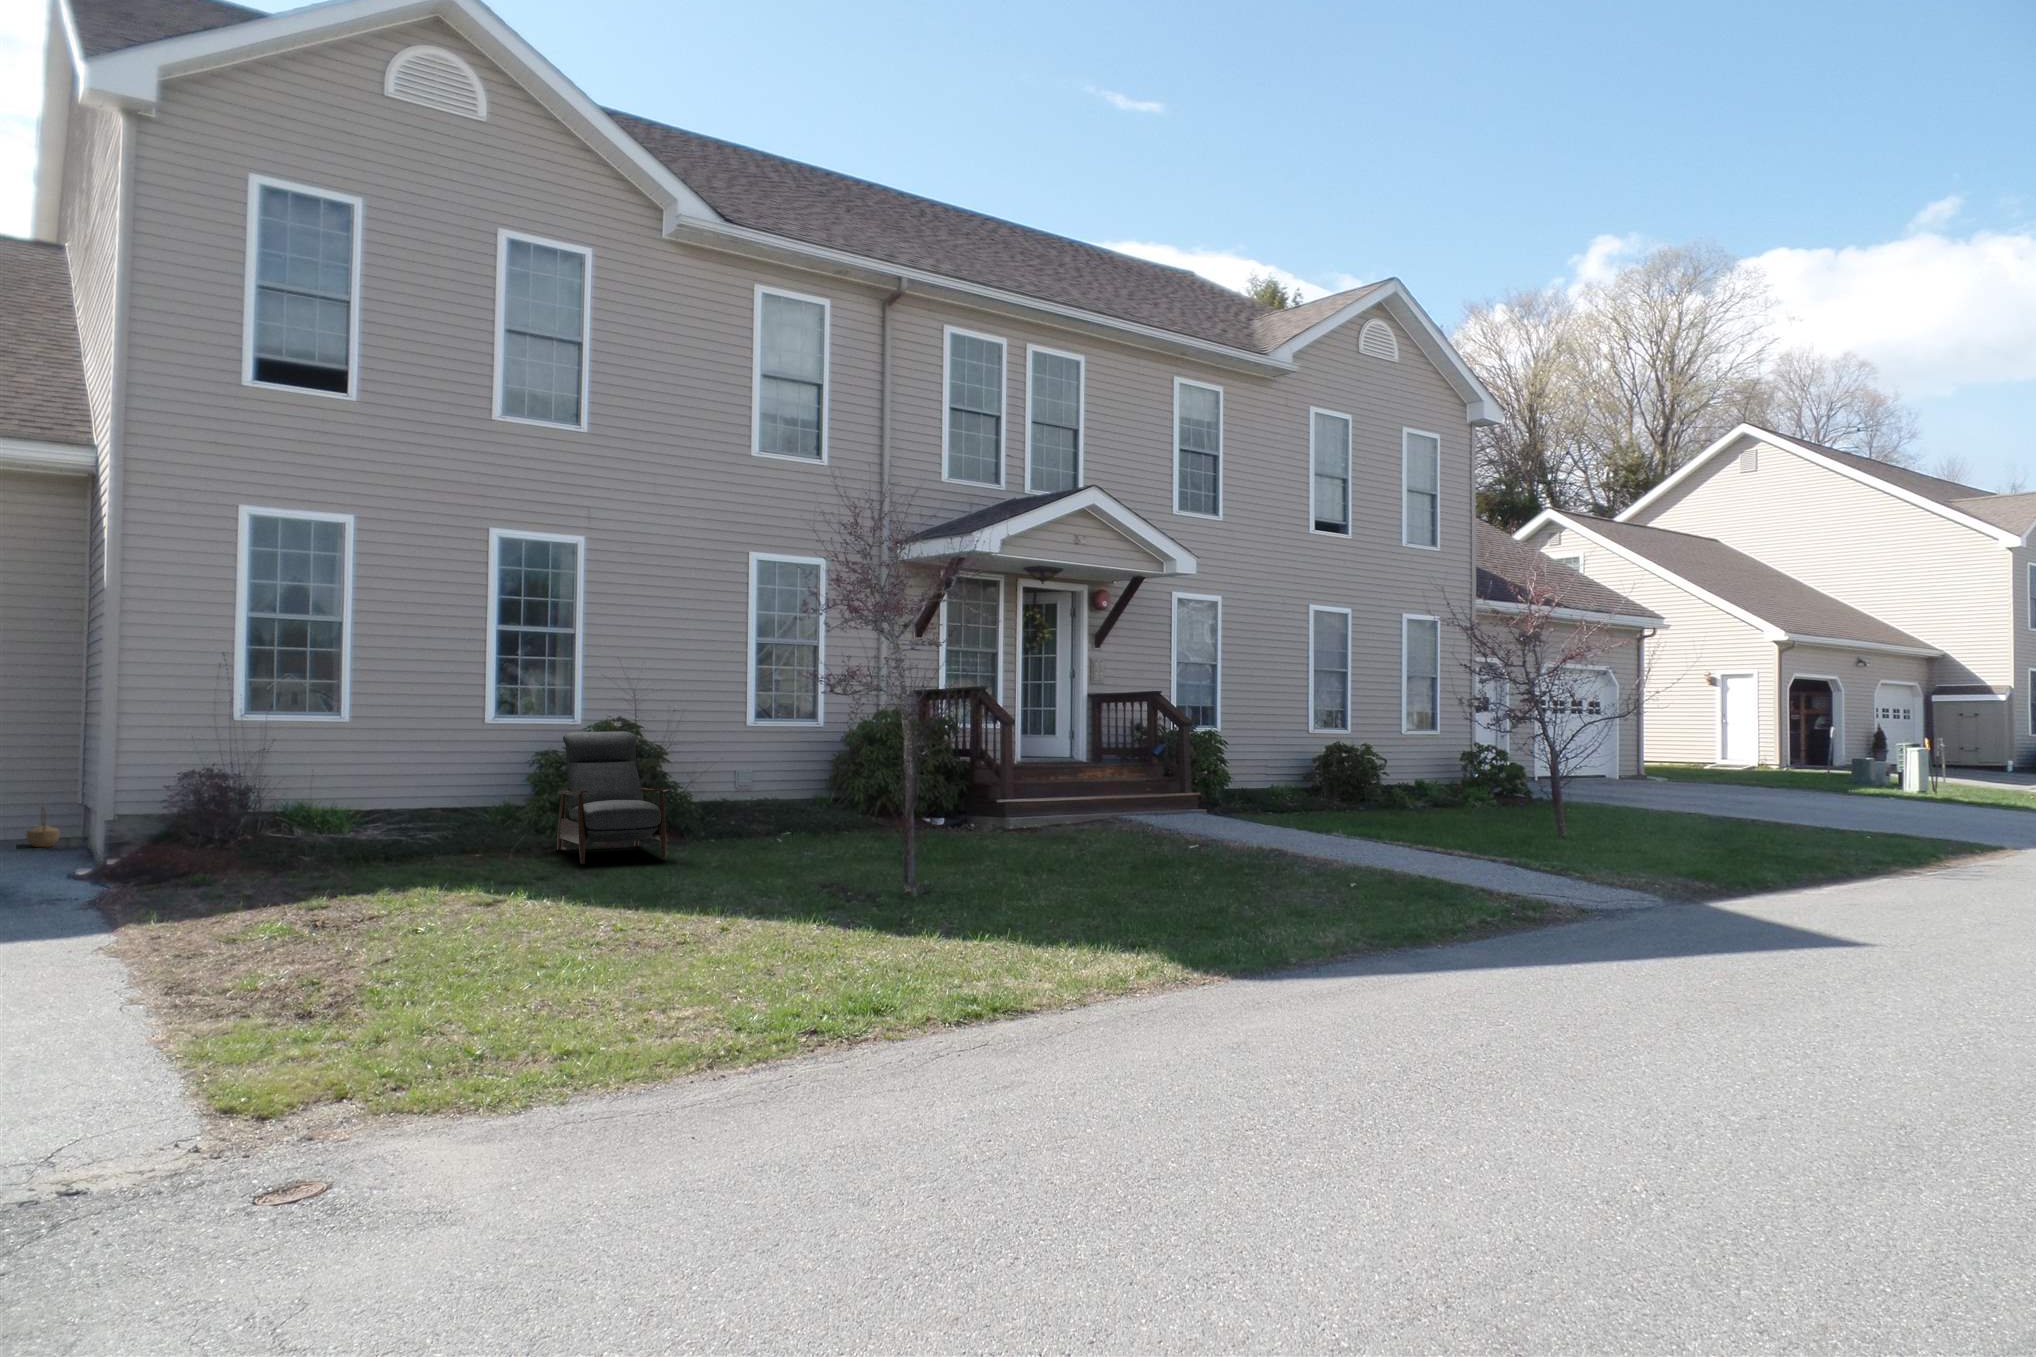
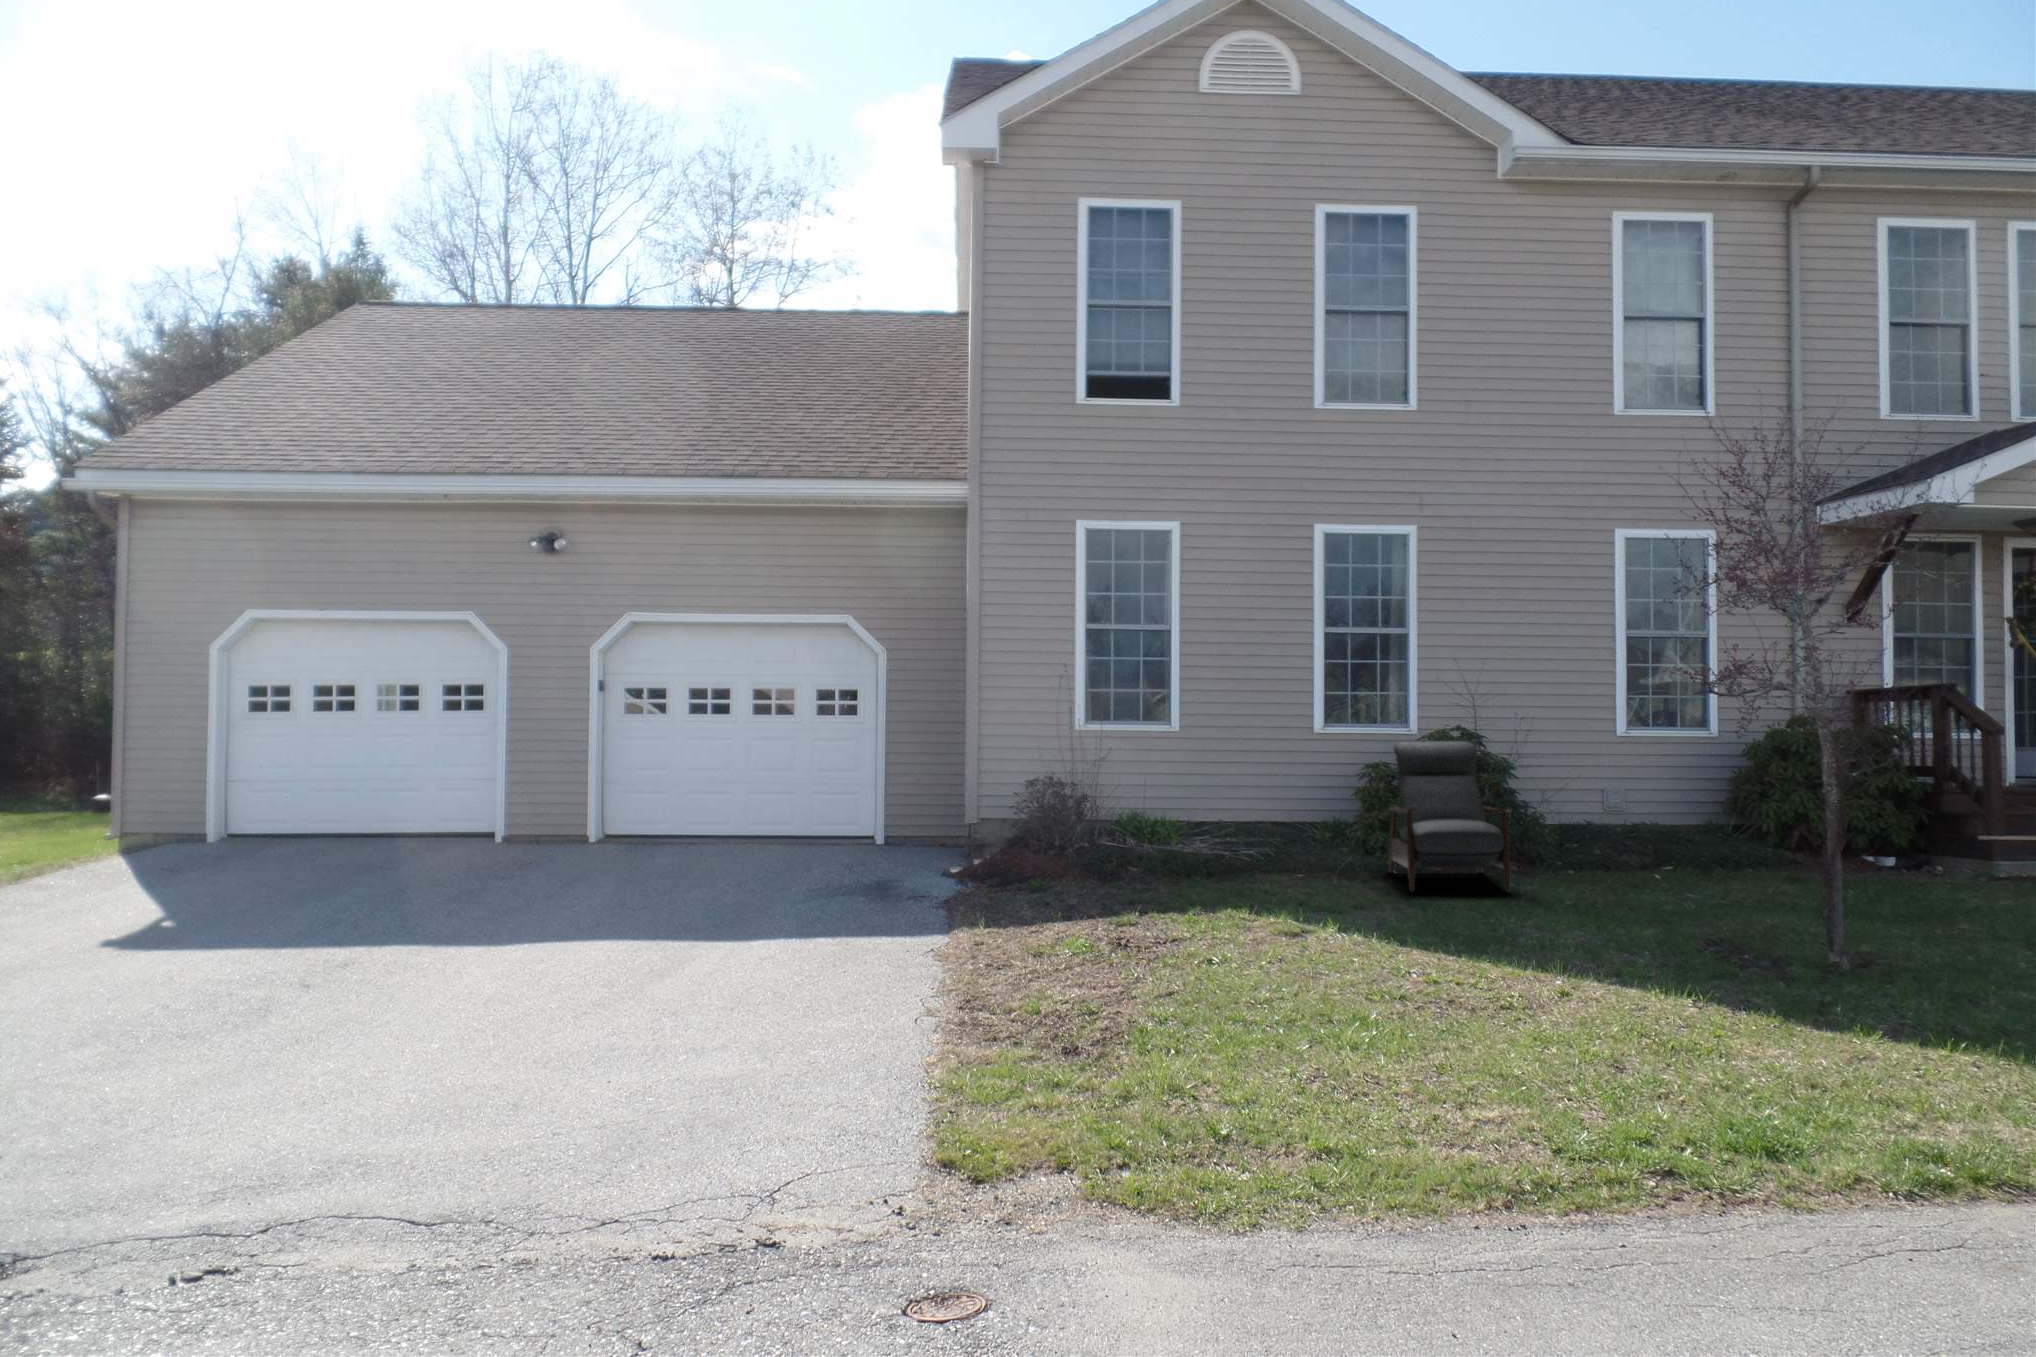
basket: present [26,807,60,847] -> none [916,806,942,844]

